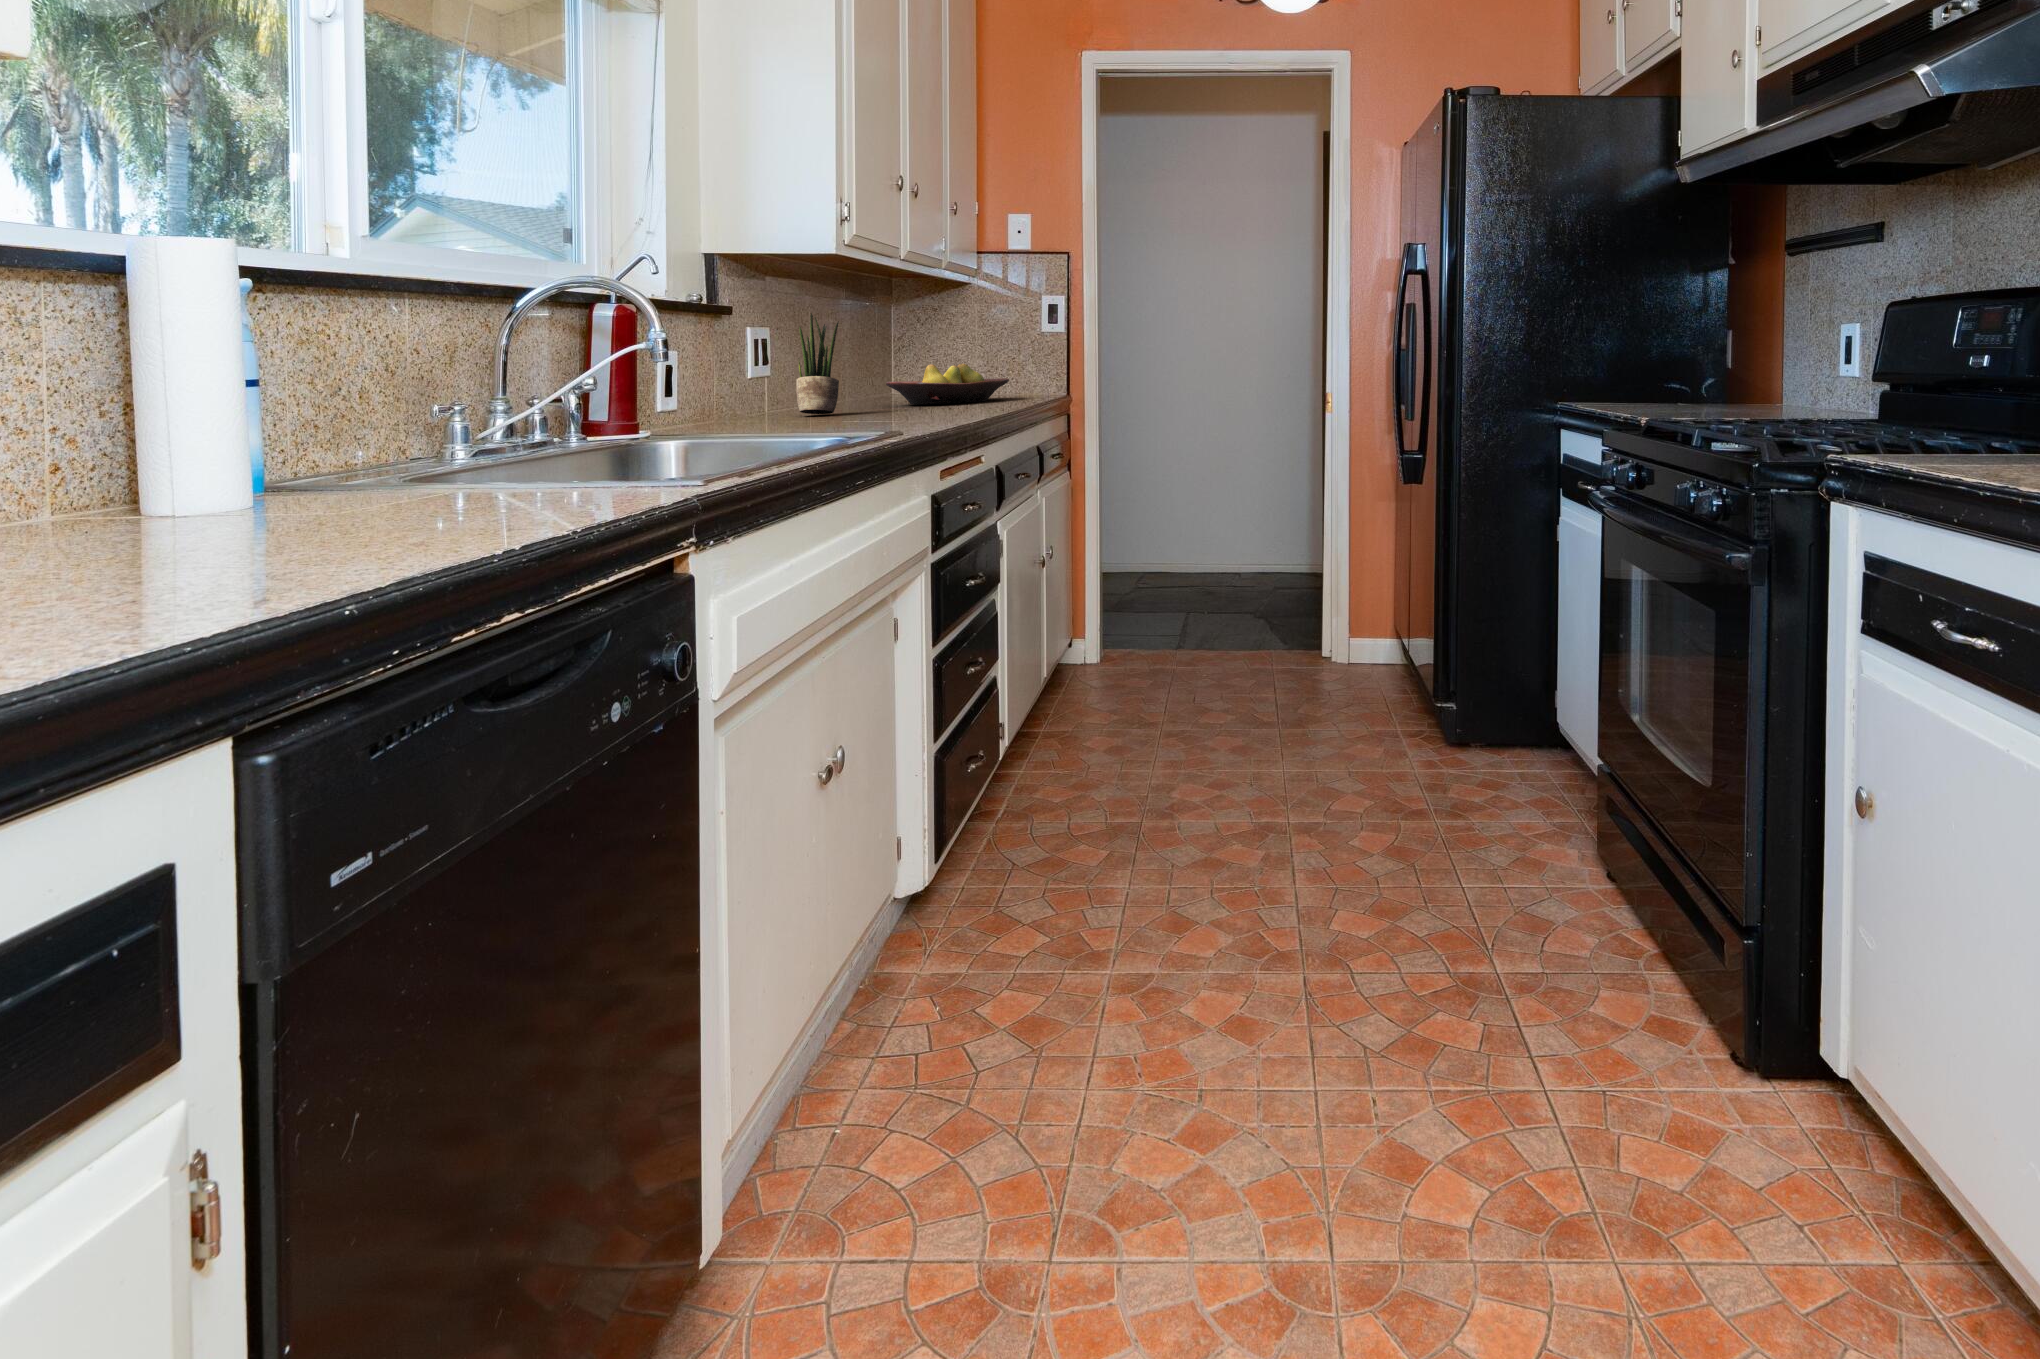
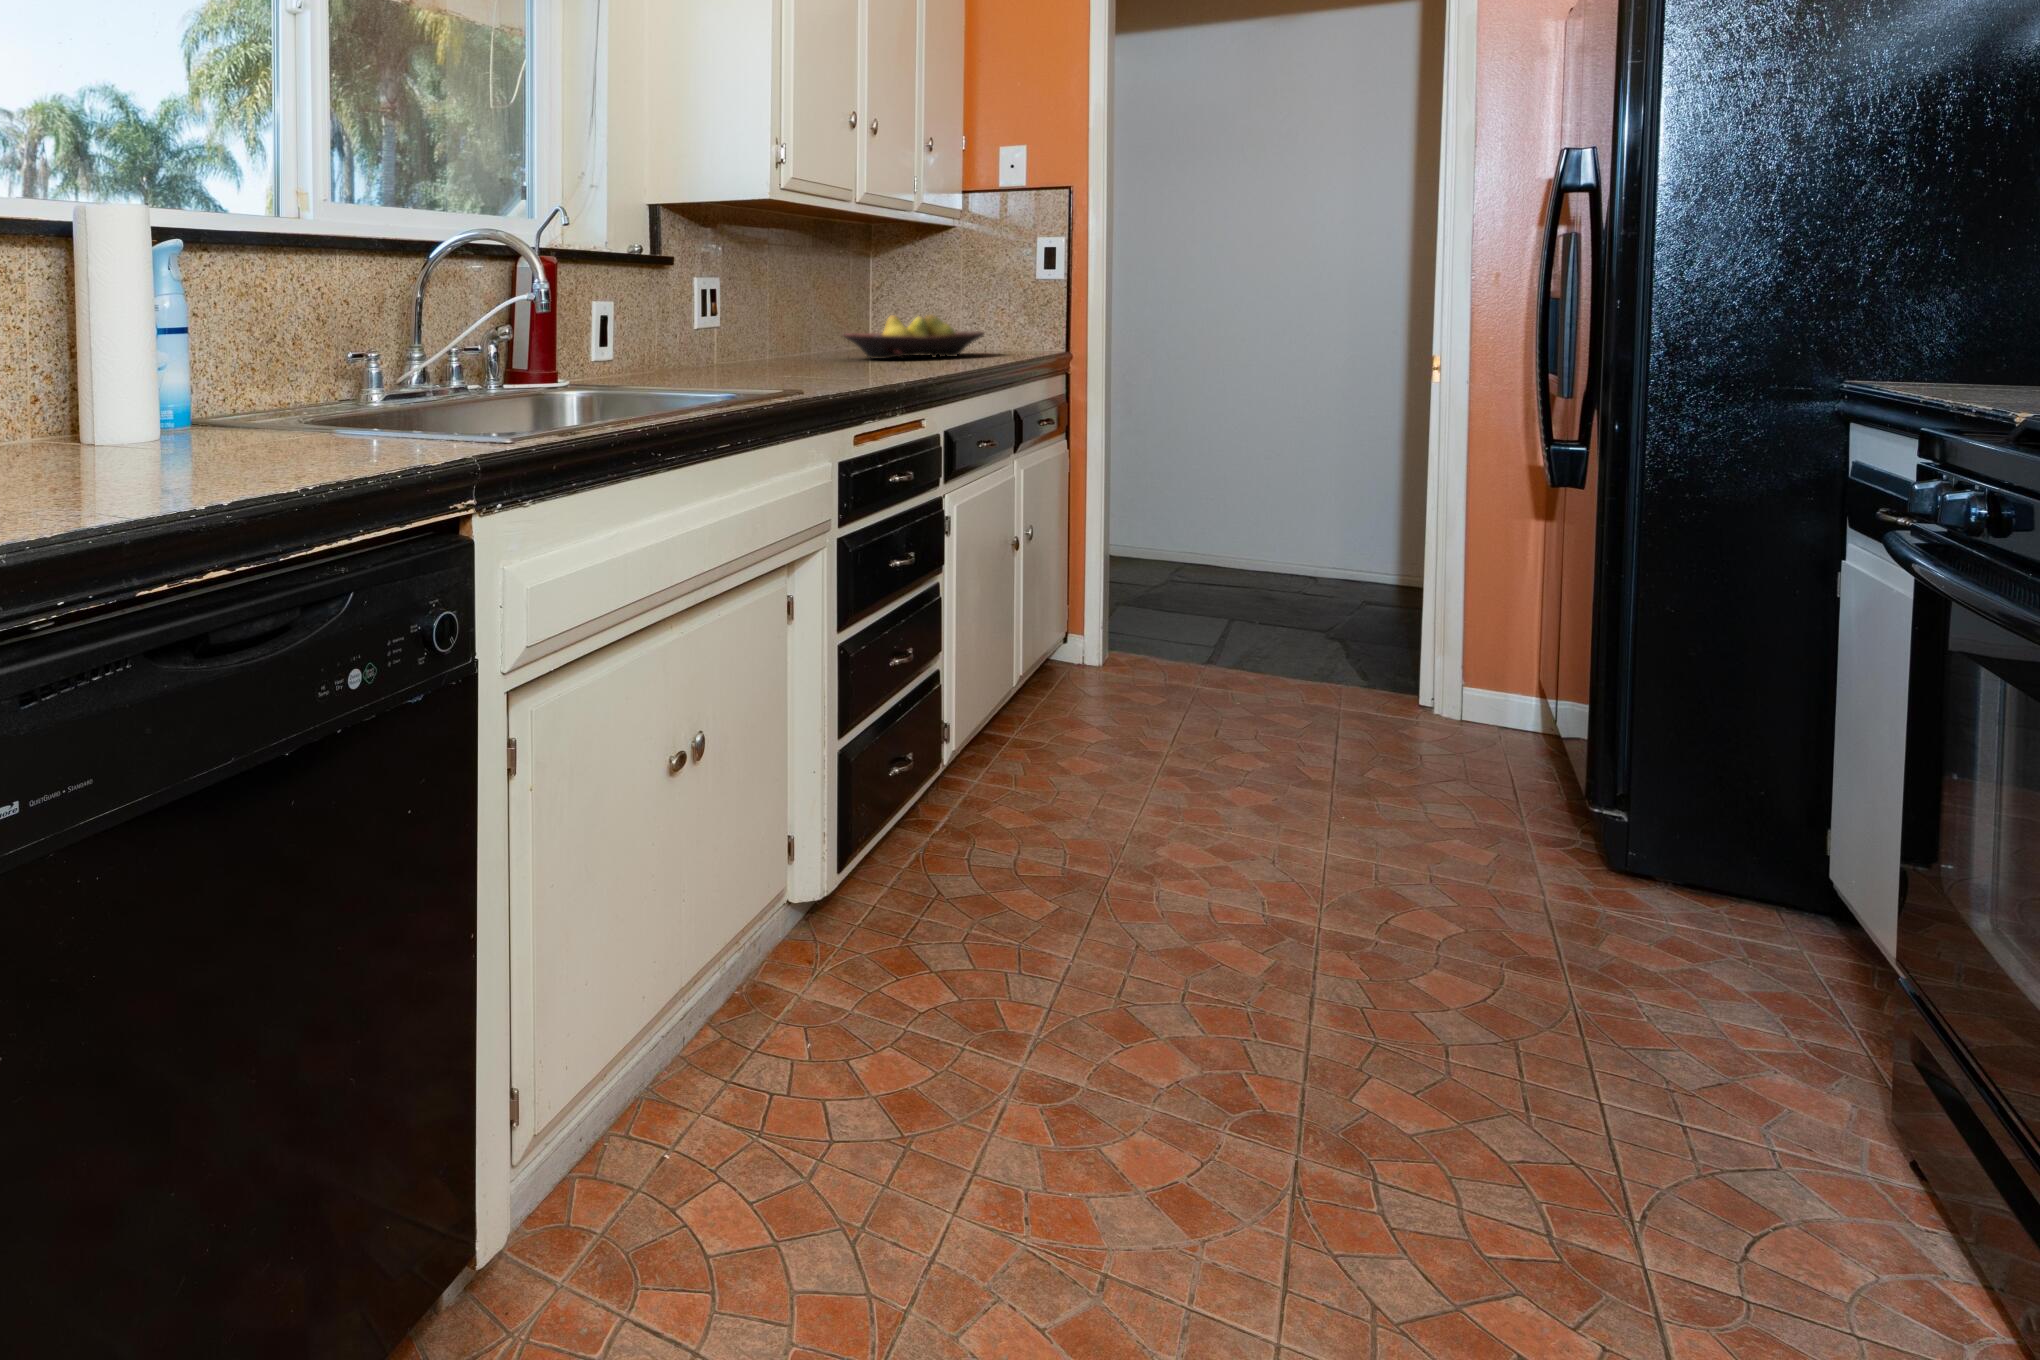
potted plant: present [796,313,839,414] -> none [740,260,786,366]

